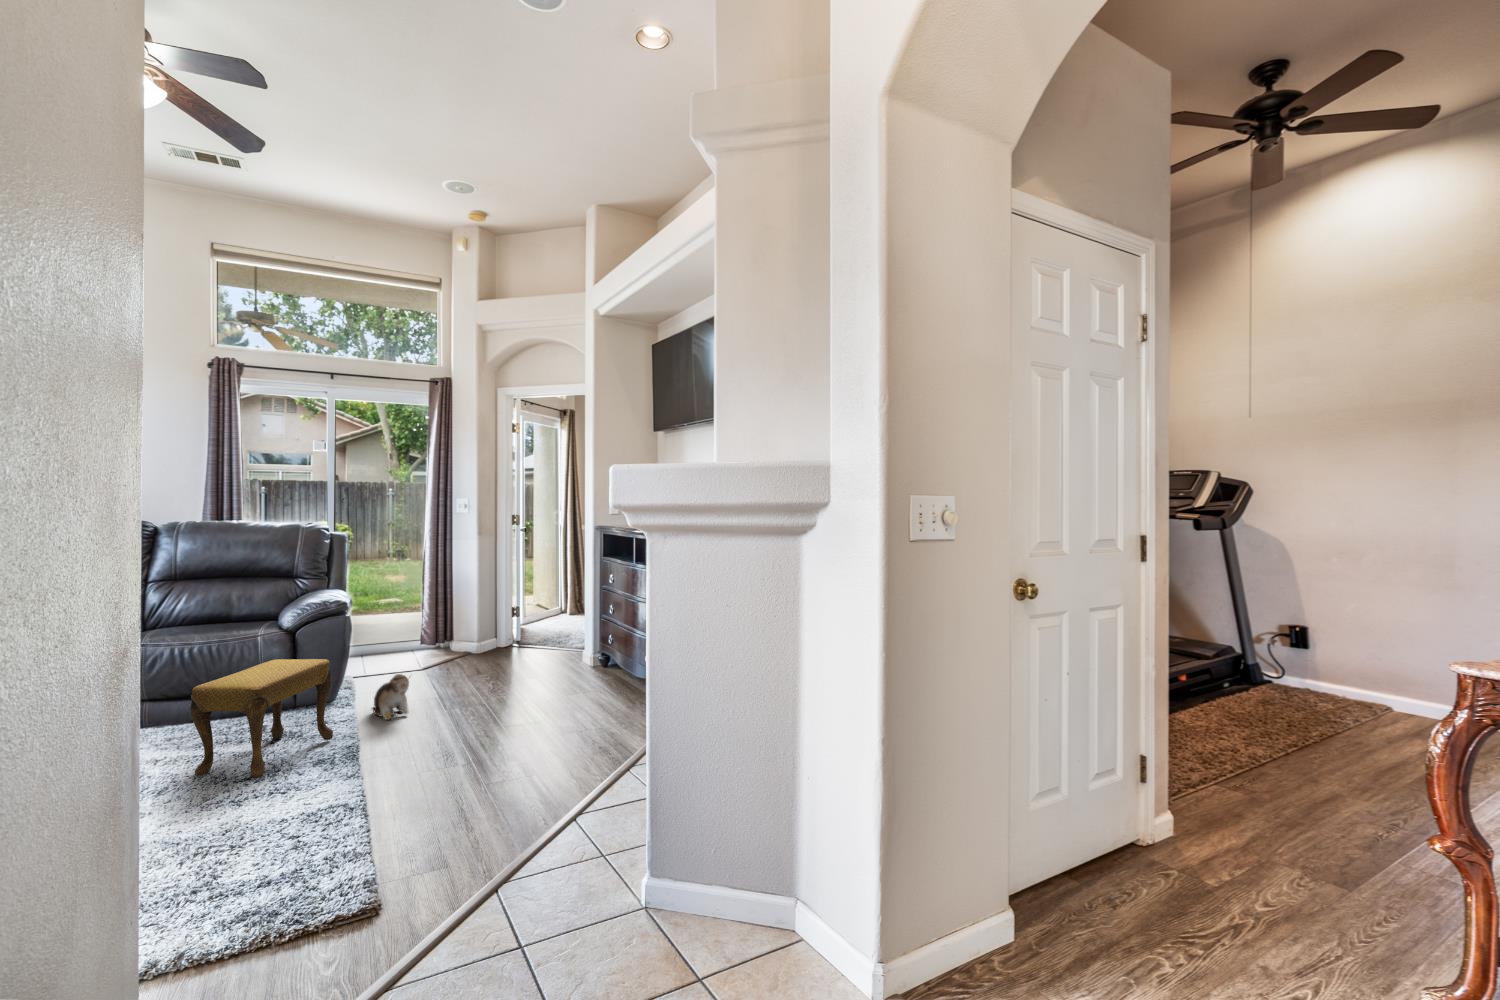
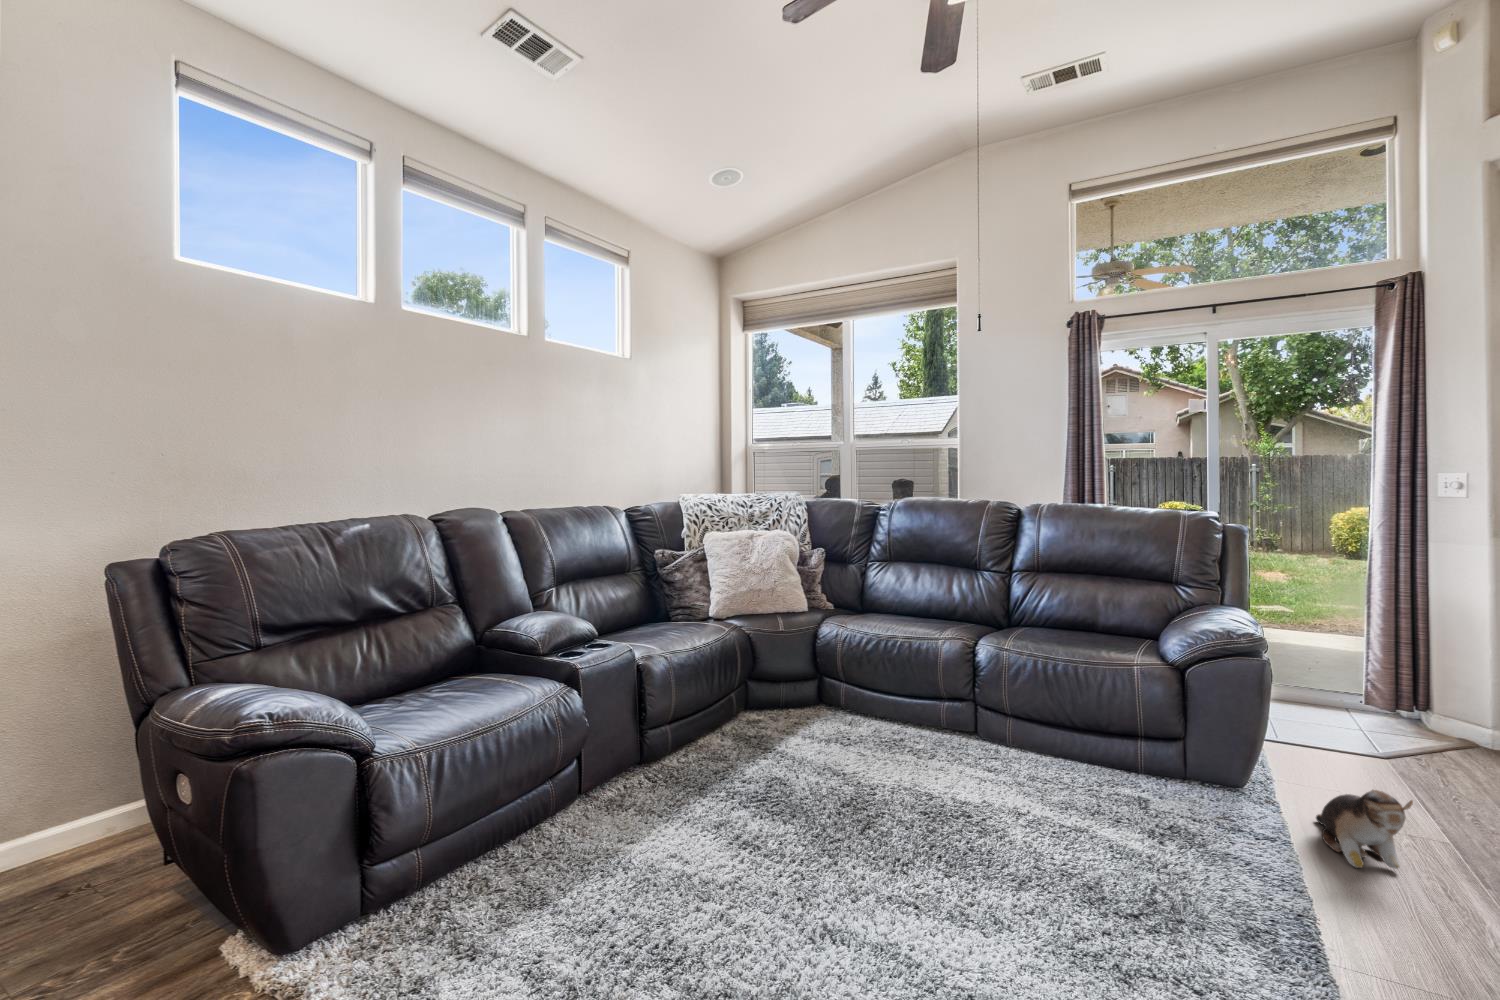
footstool: present [190,659,333,778] -> none [1057,713,1260,914]

